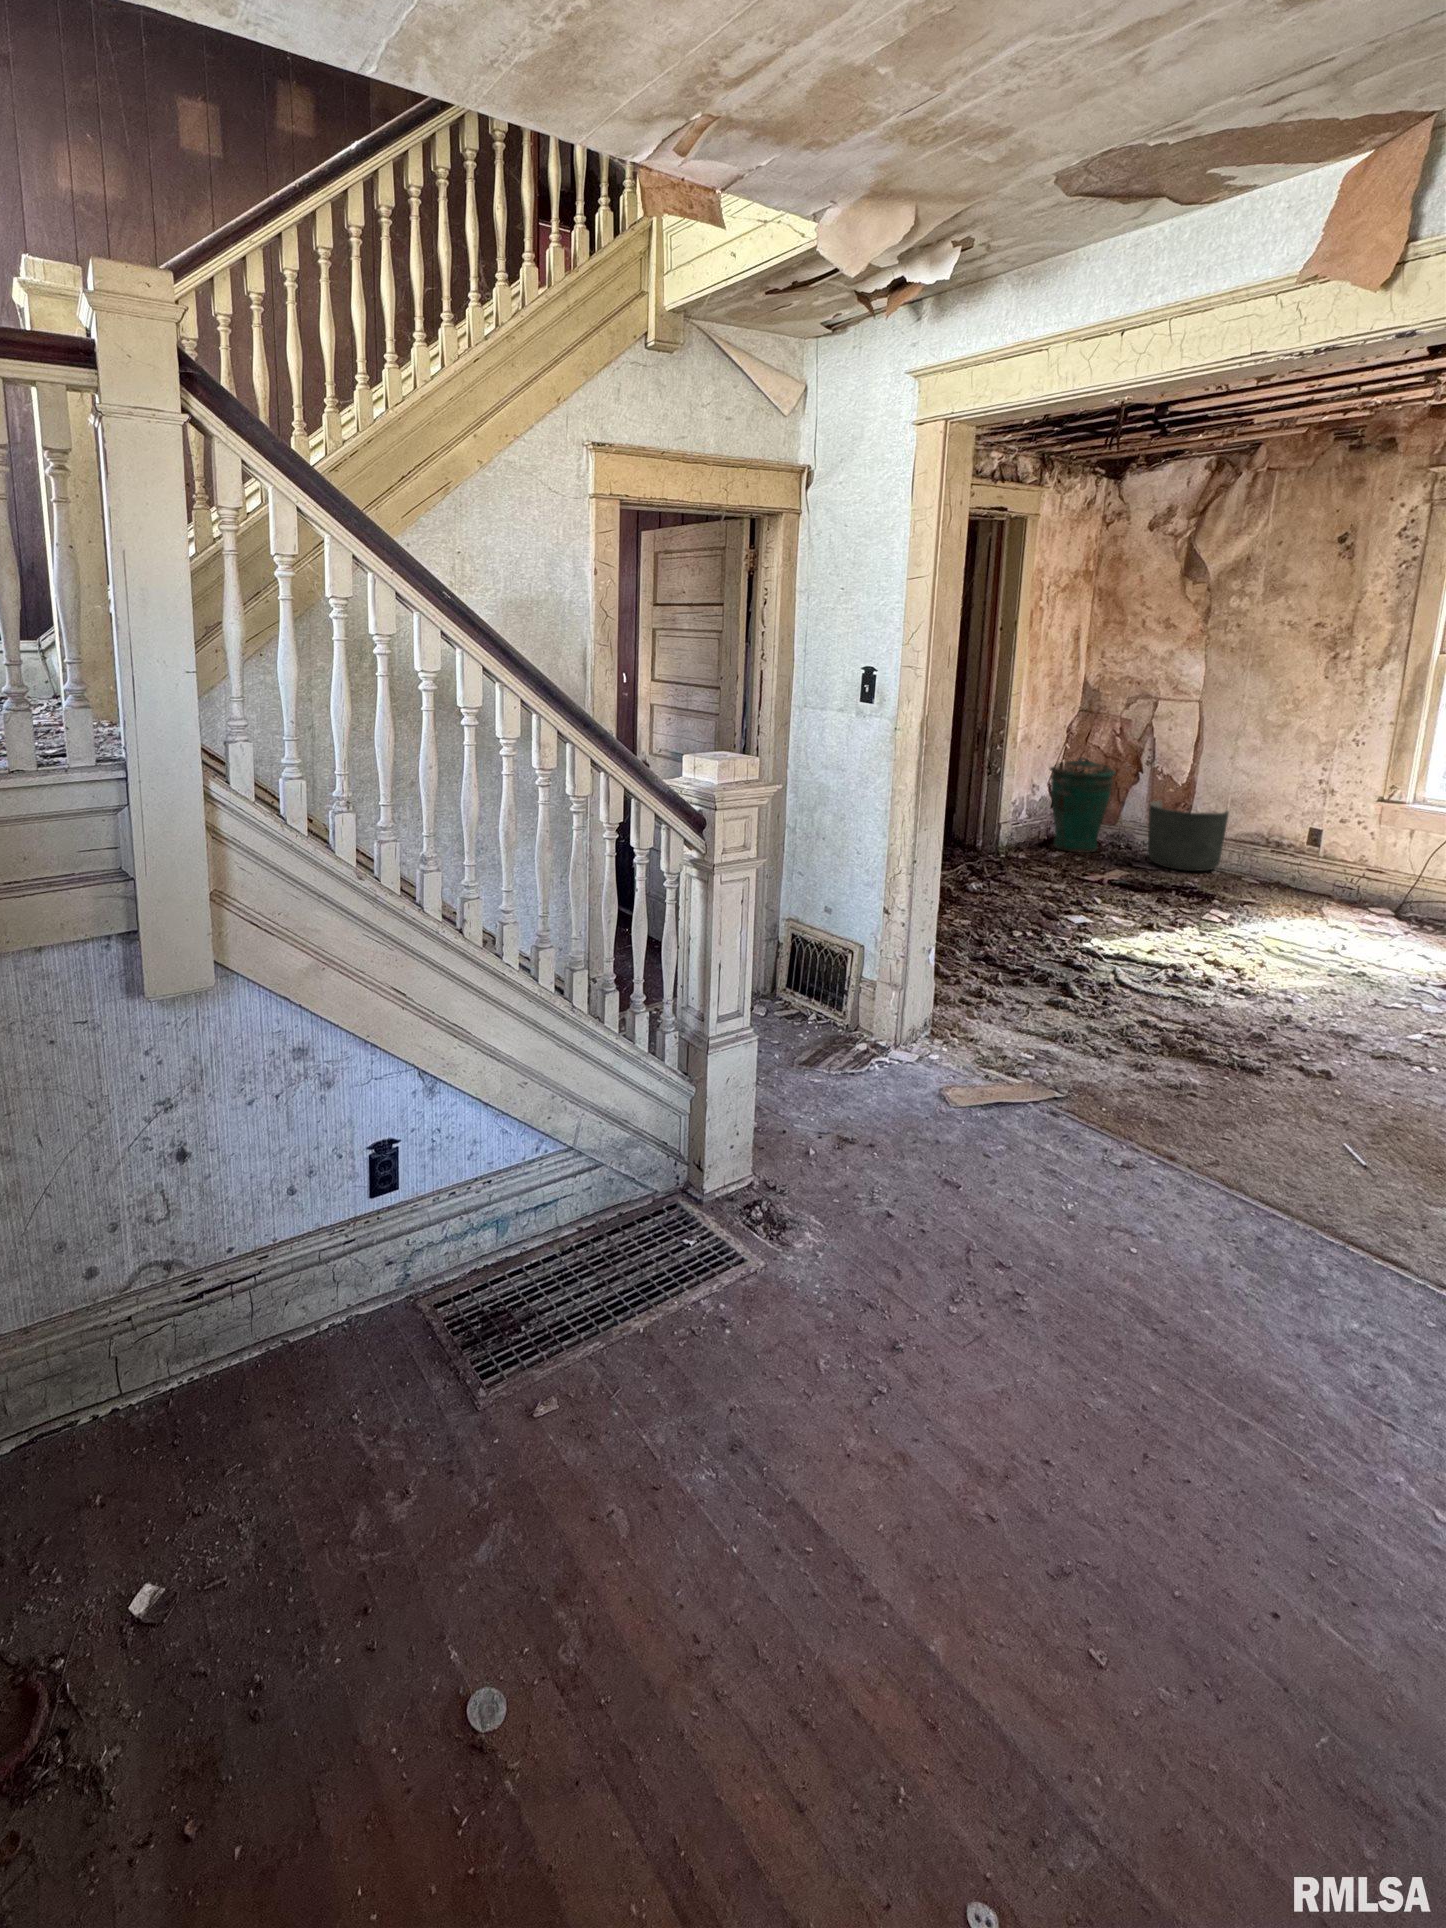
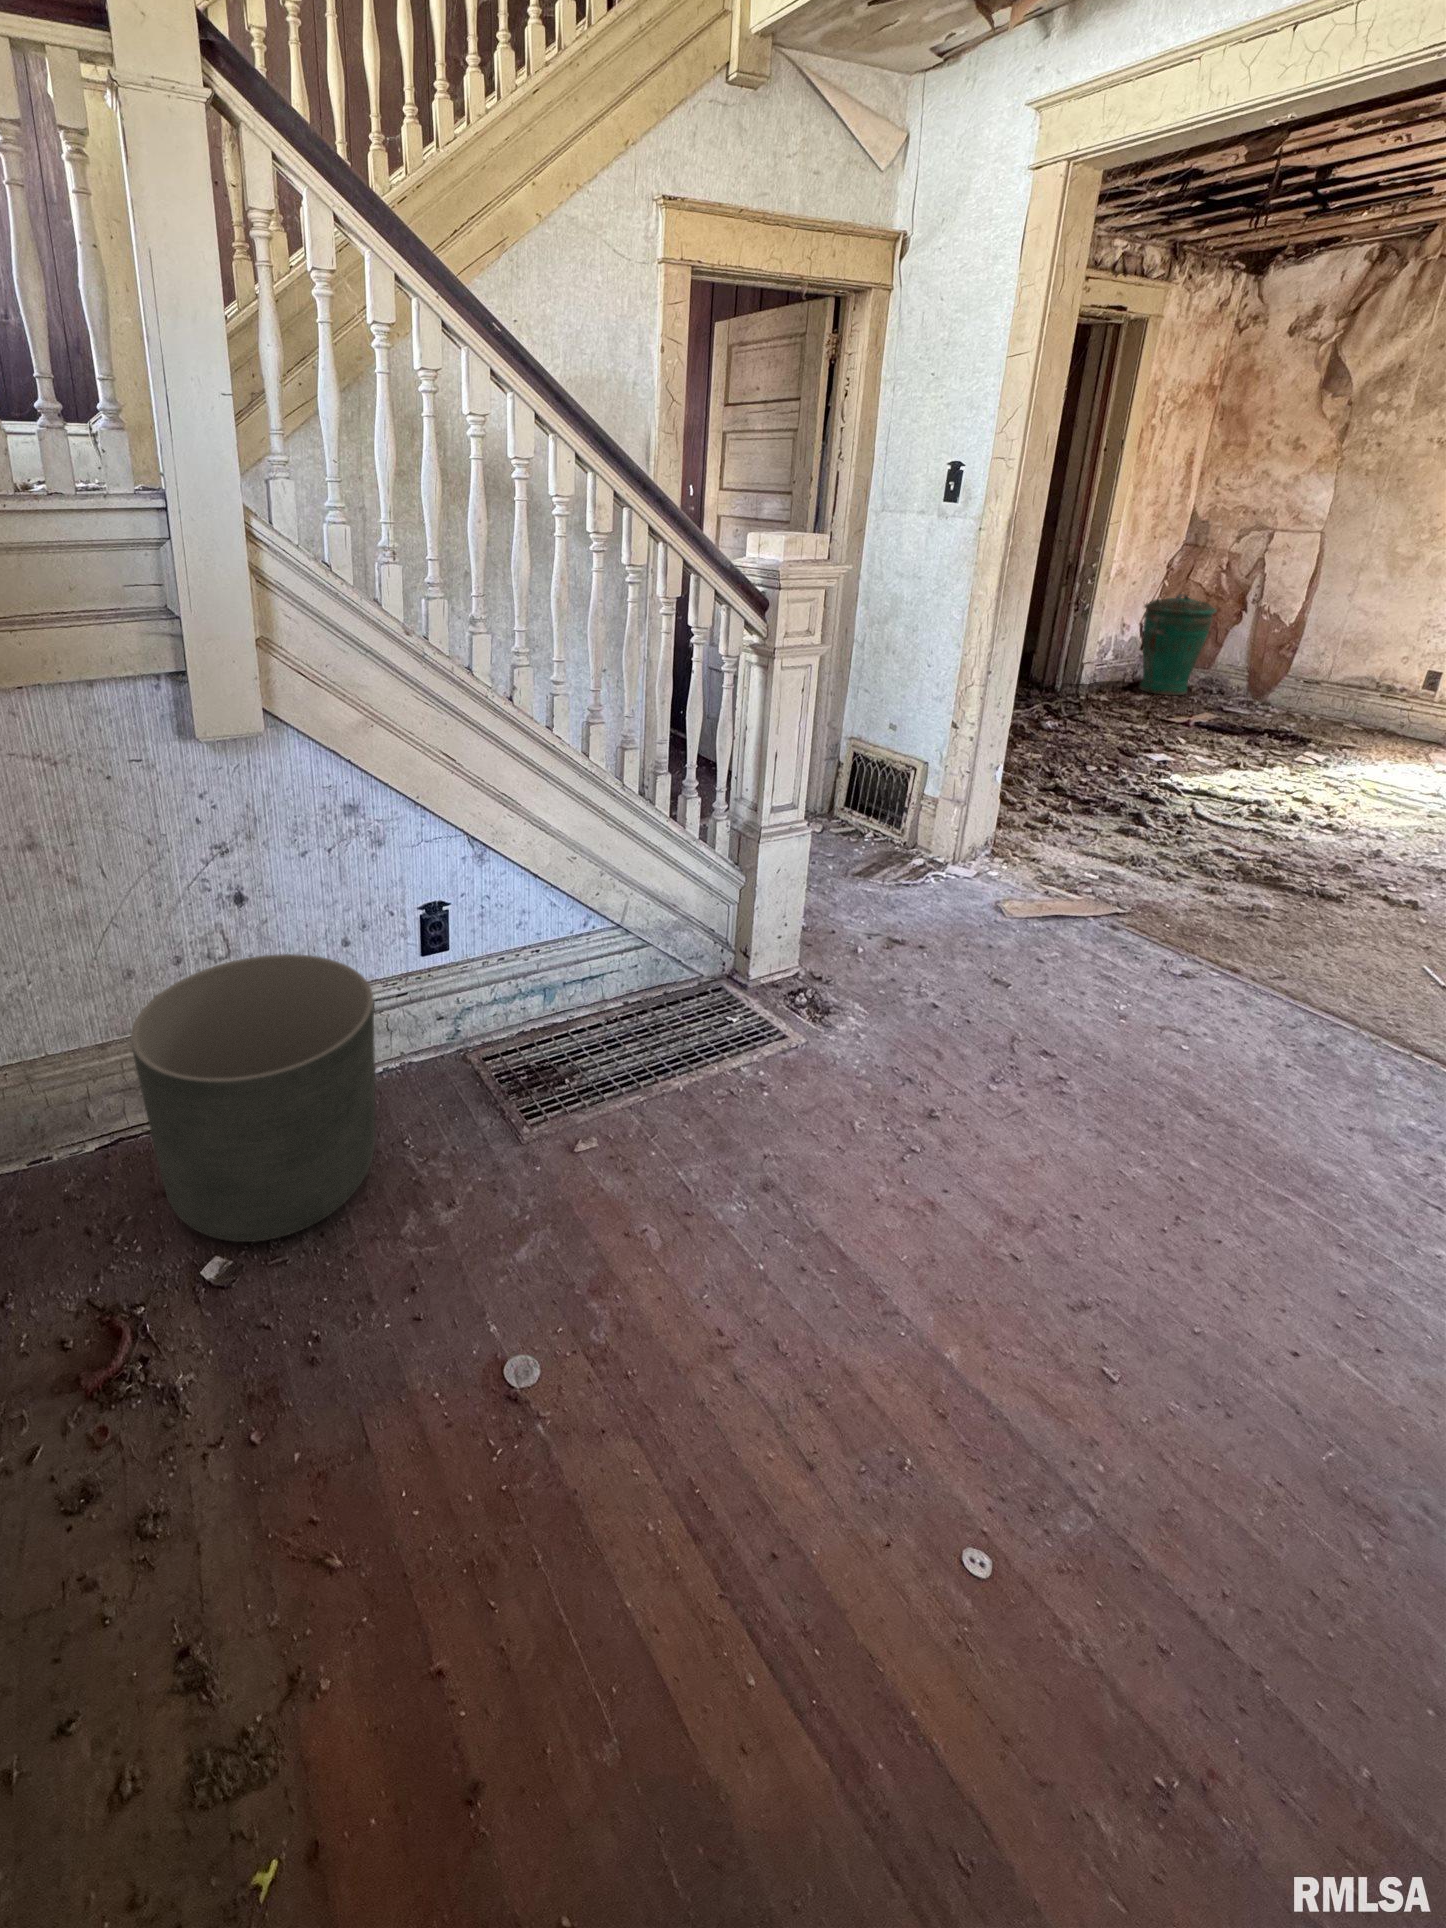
planter: present [1147,801,1229,871] -> present [131,954,375,1242]

